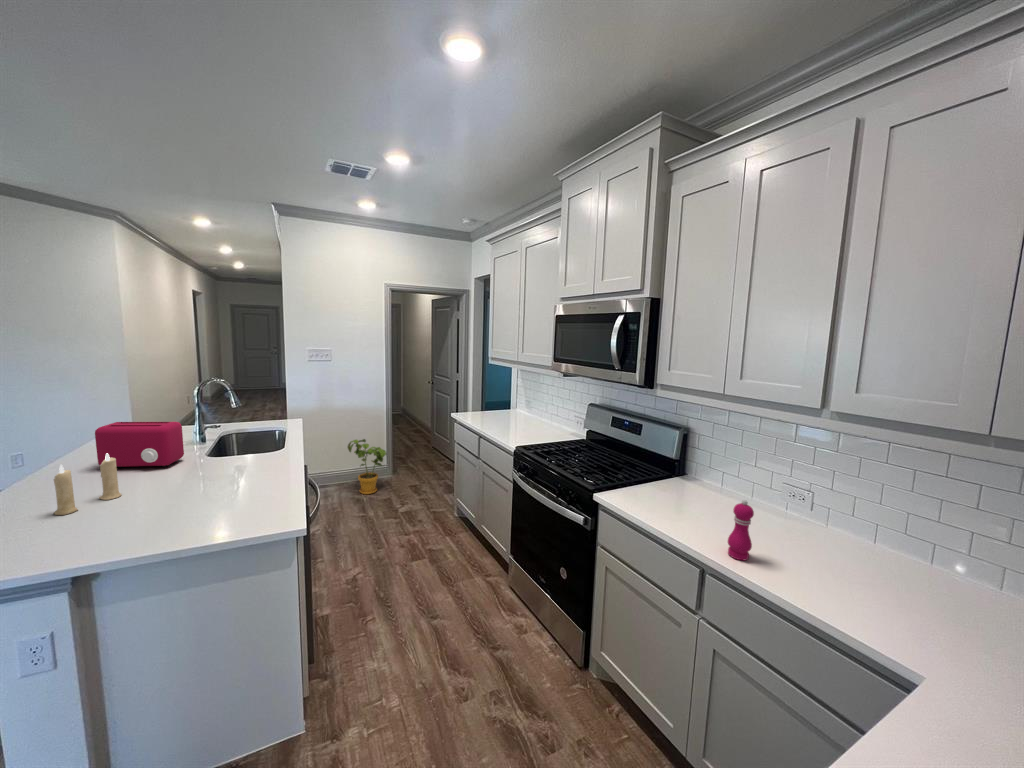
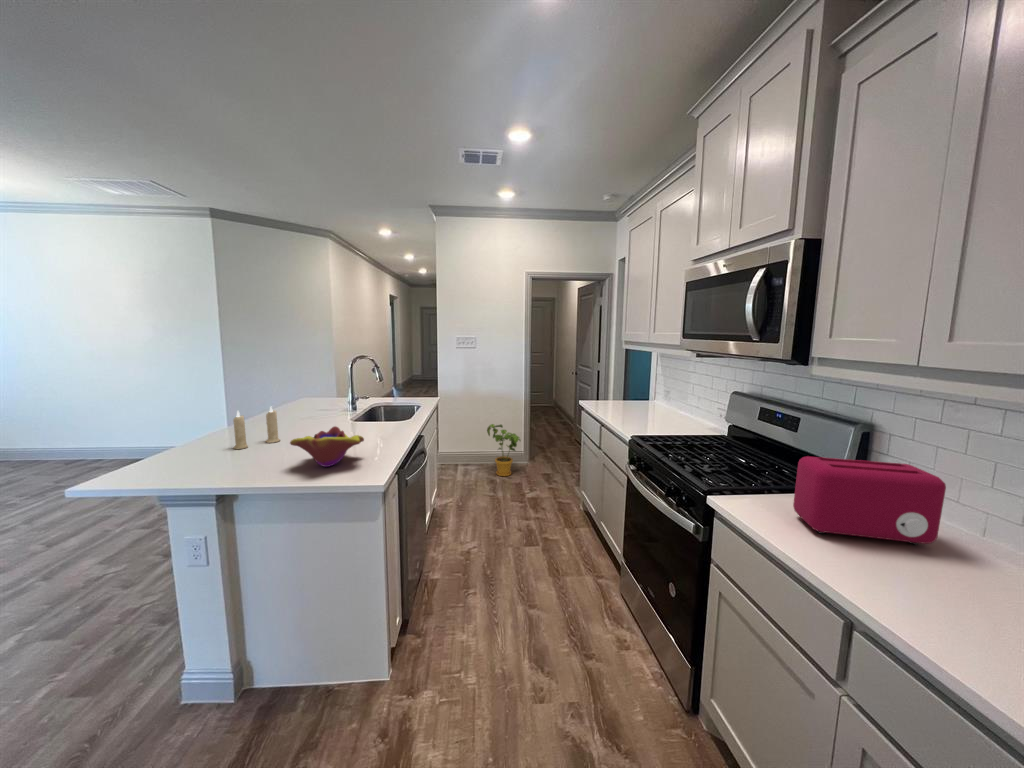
toaster: present [95,422,184,467] -> present [793,456,946,545]
decorative bowl: none [173,472,265,520] -> present [290,426,364,467]
pepper mill: present [728,500,754,560] -> none [920,530,980,636]

